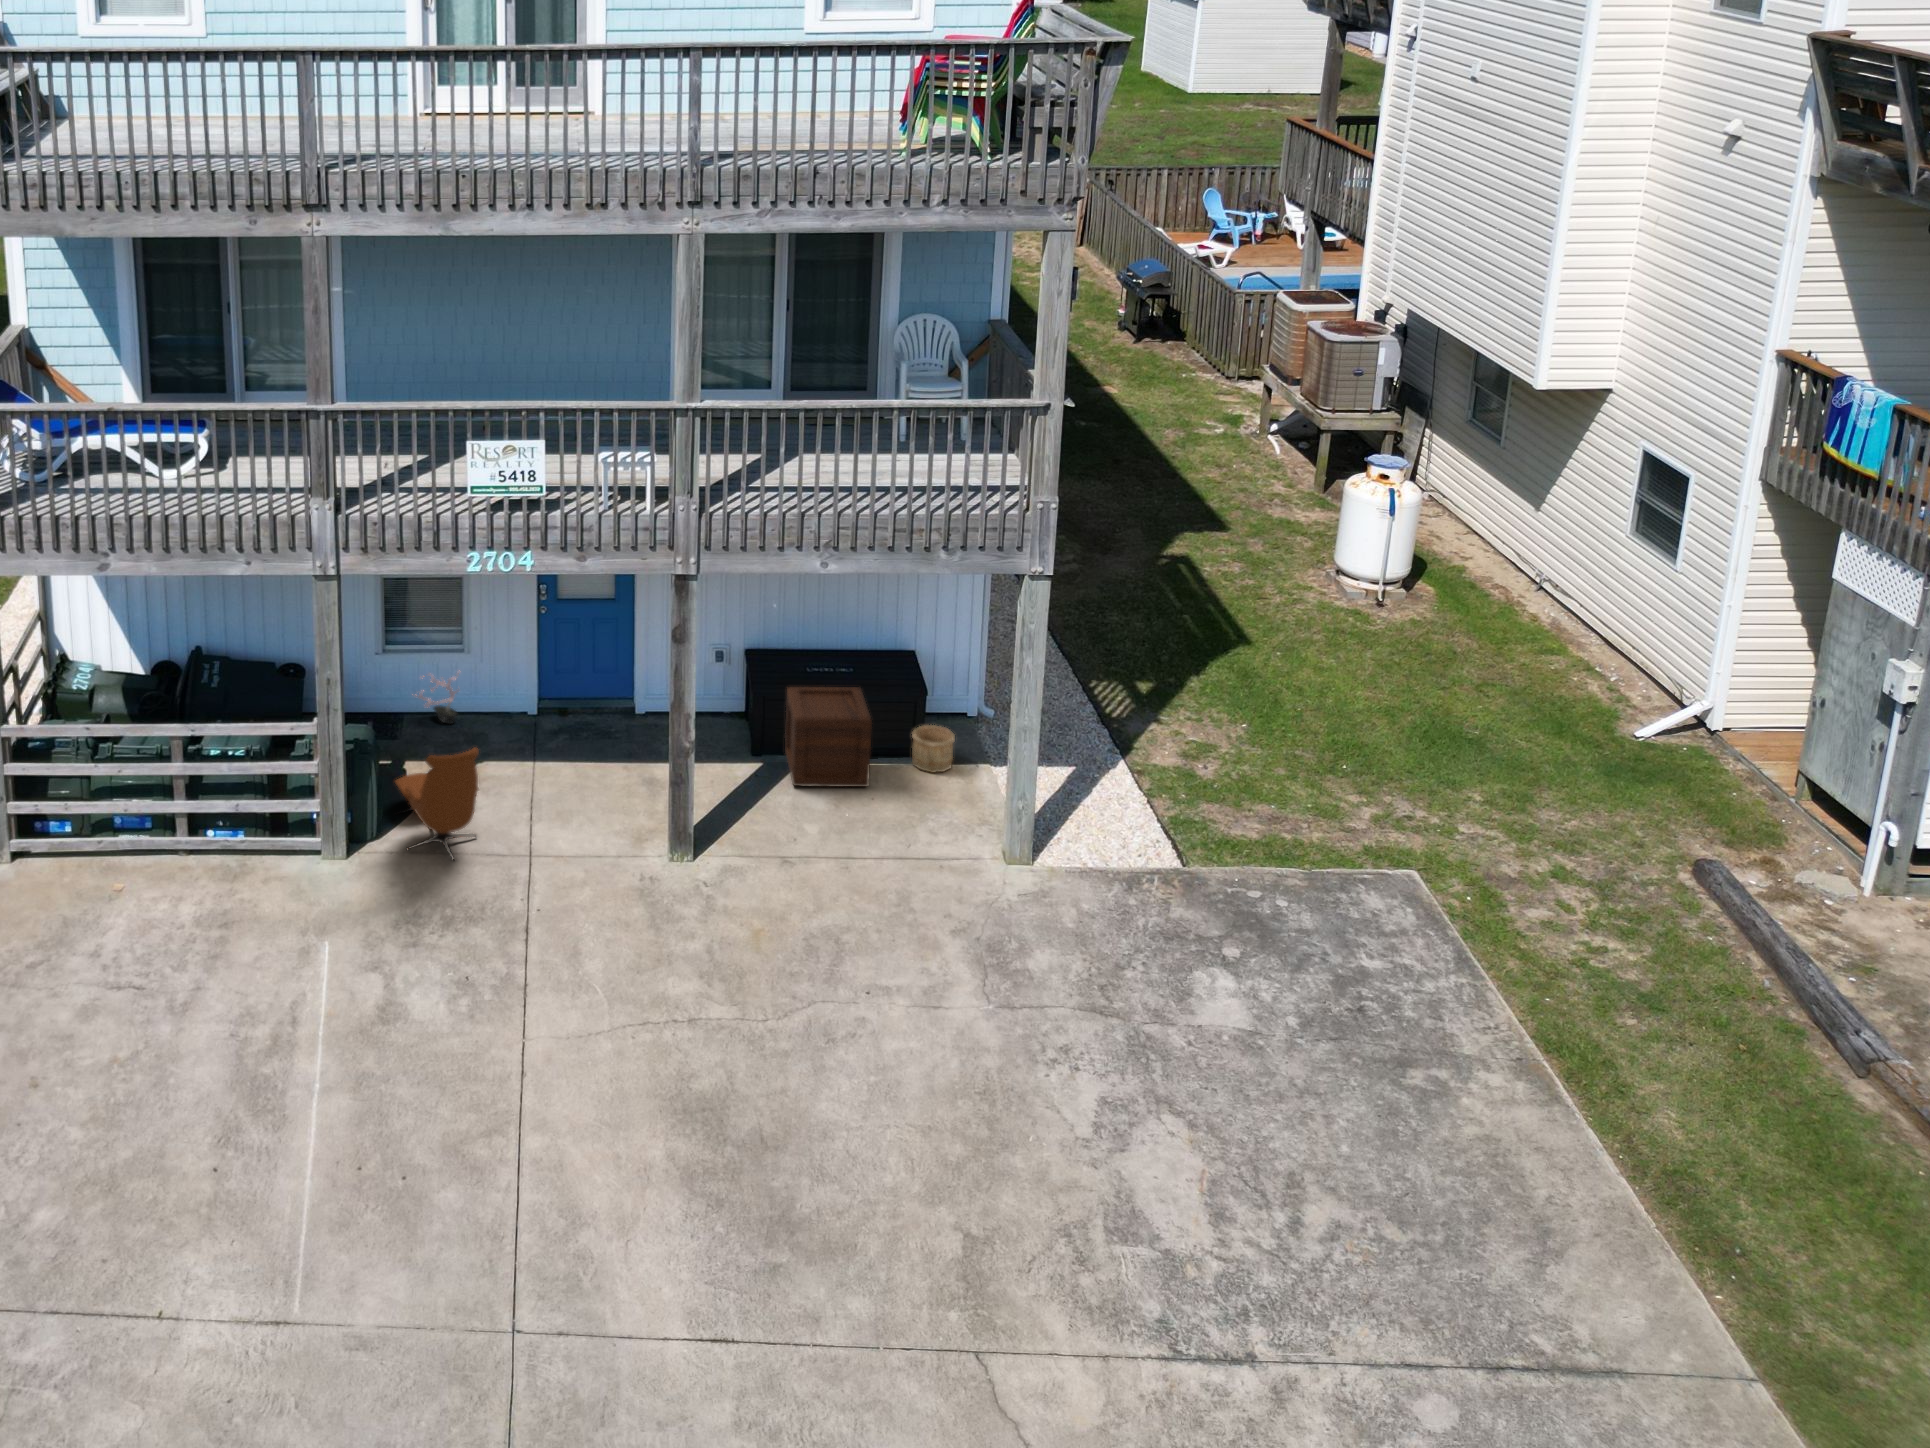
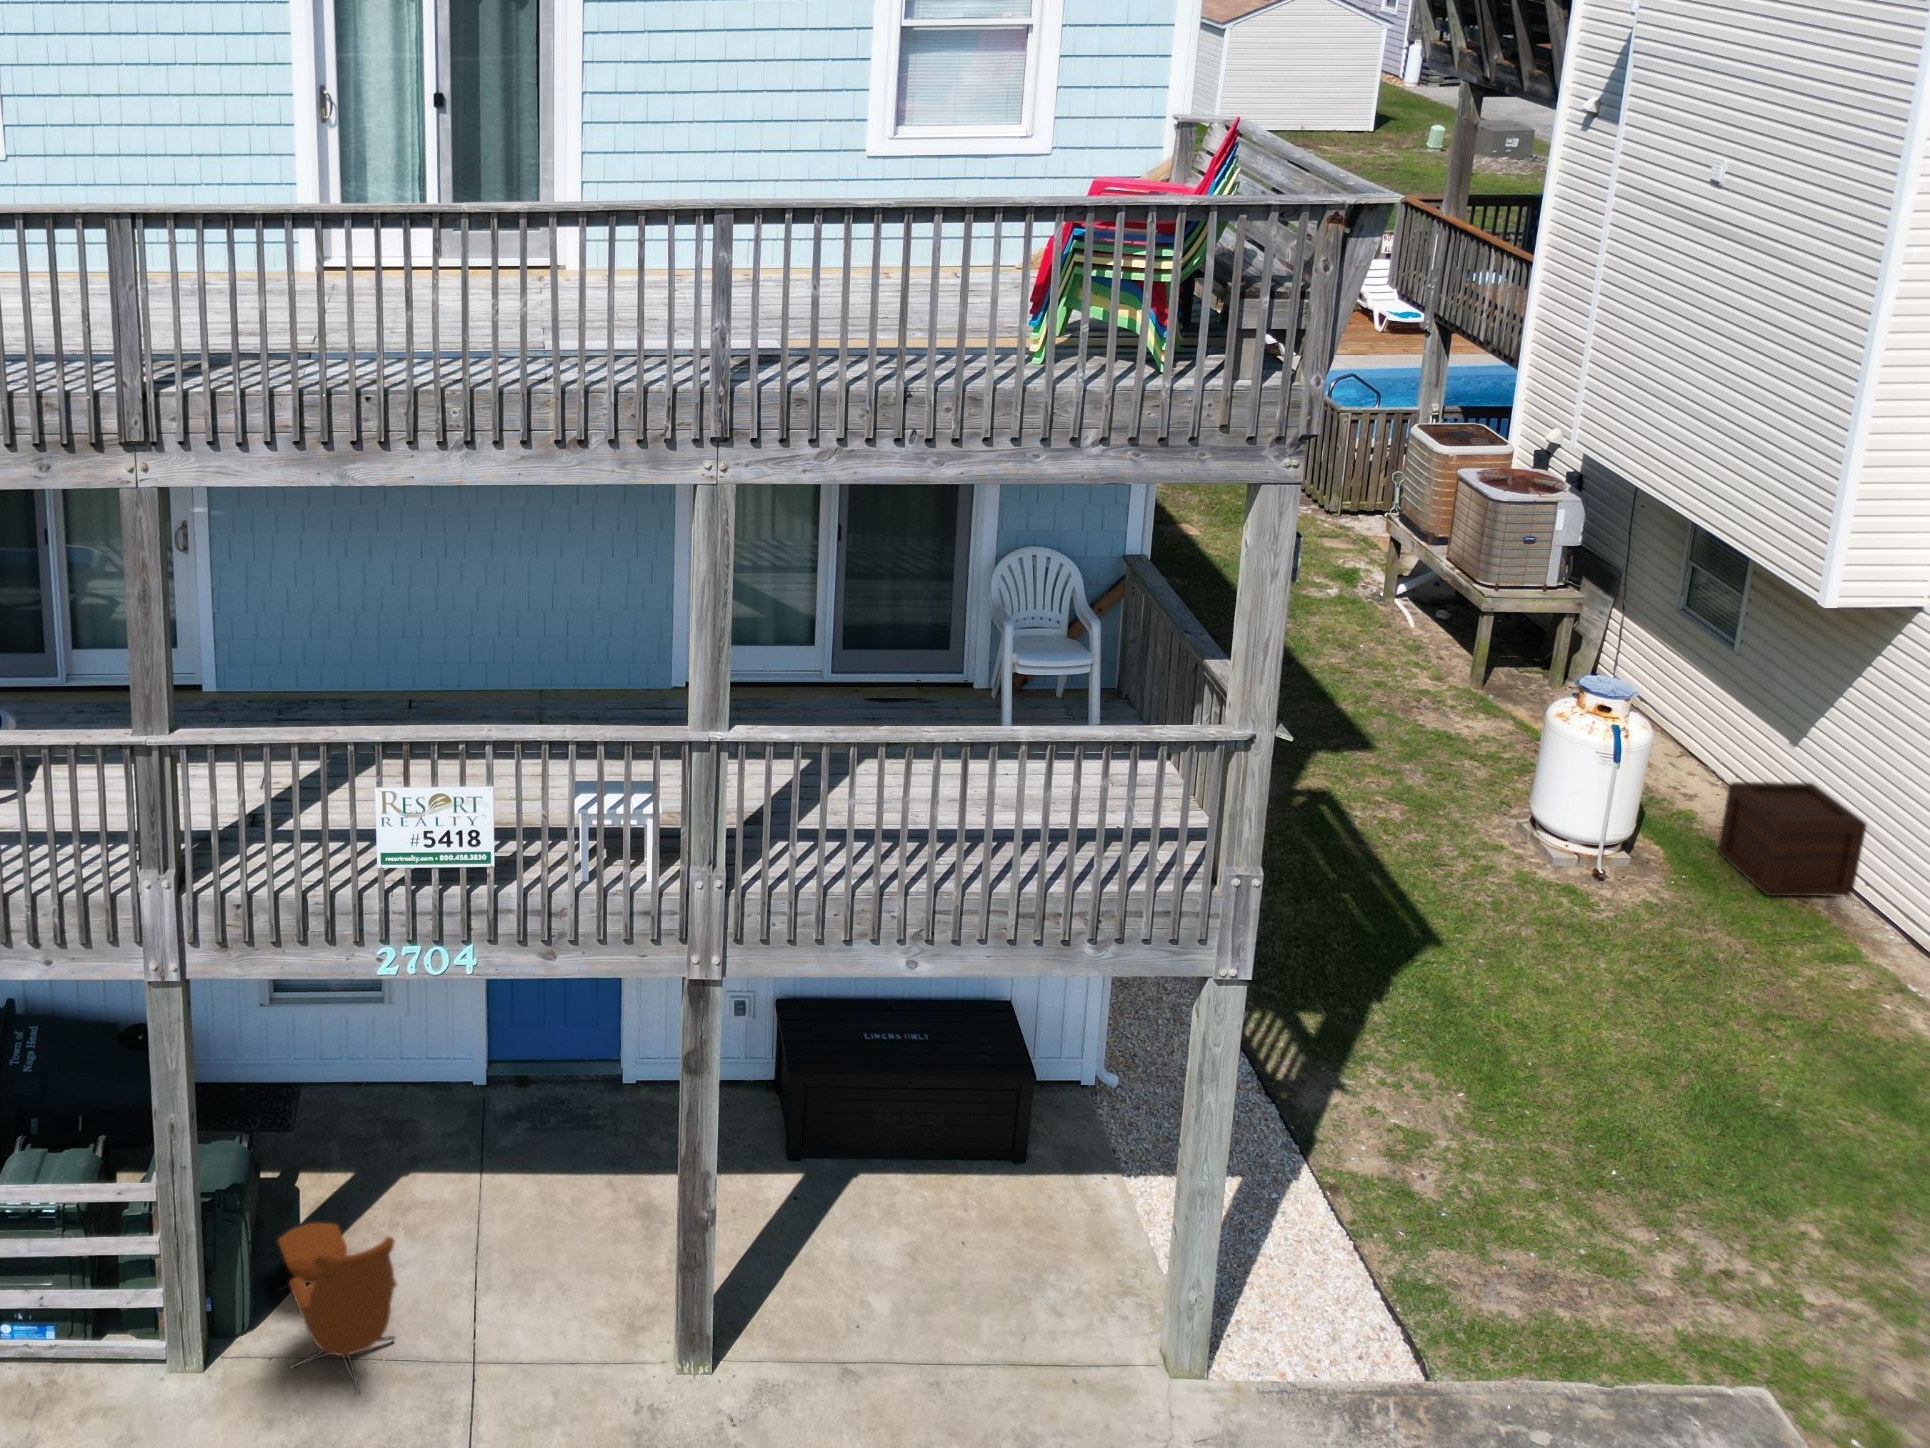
potted plant: present [415,670,460,724] -> none [310,1027,382,1104]
wooden crate: present [785,687,872,787] -> present [1718,782,1866,896]
wooden bucket: present [912,725,955,772] -> none [1014,1125,1077,1201]

